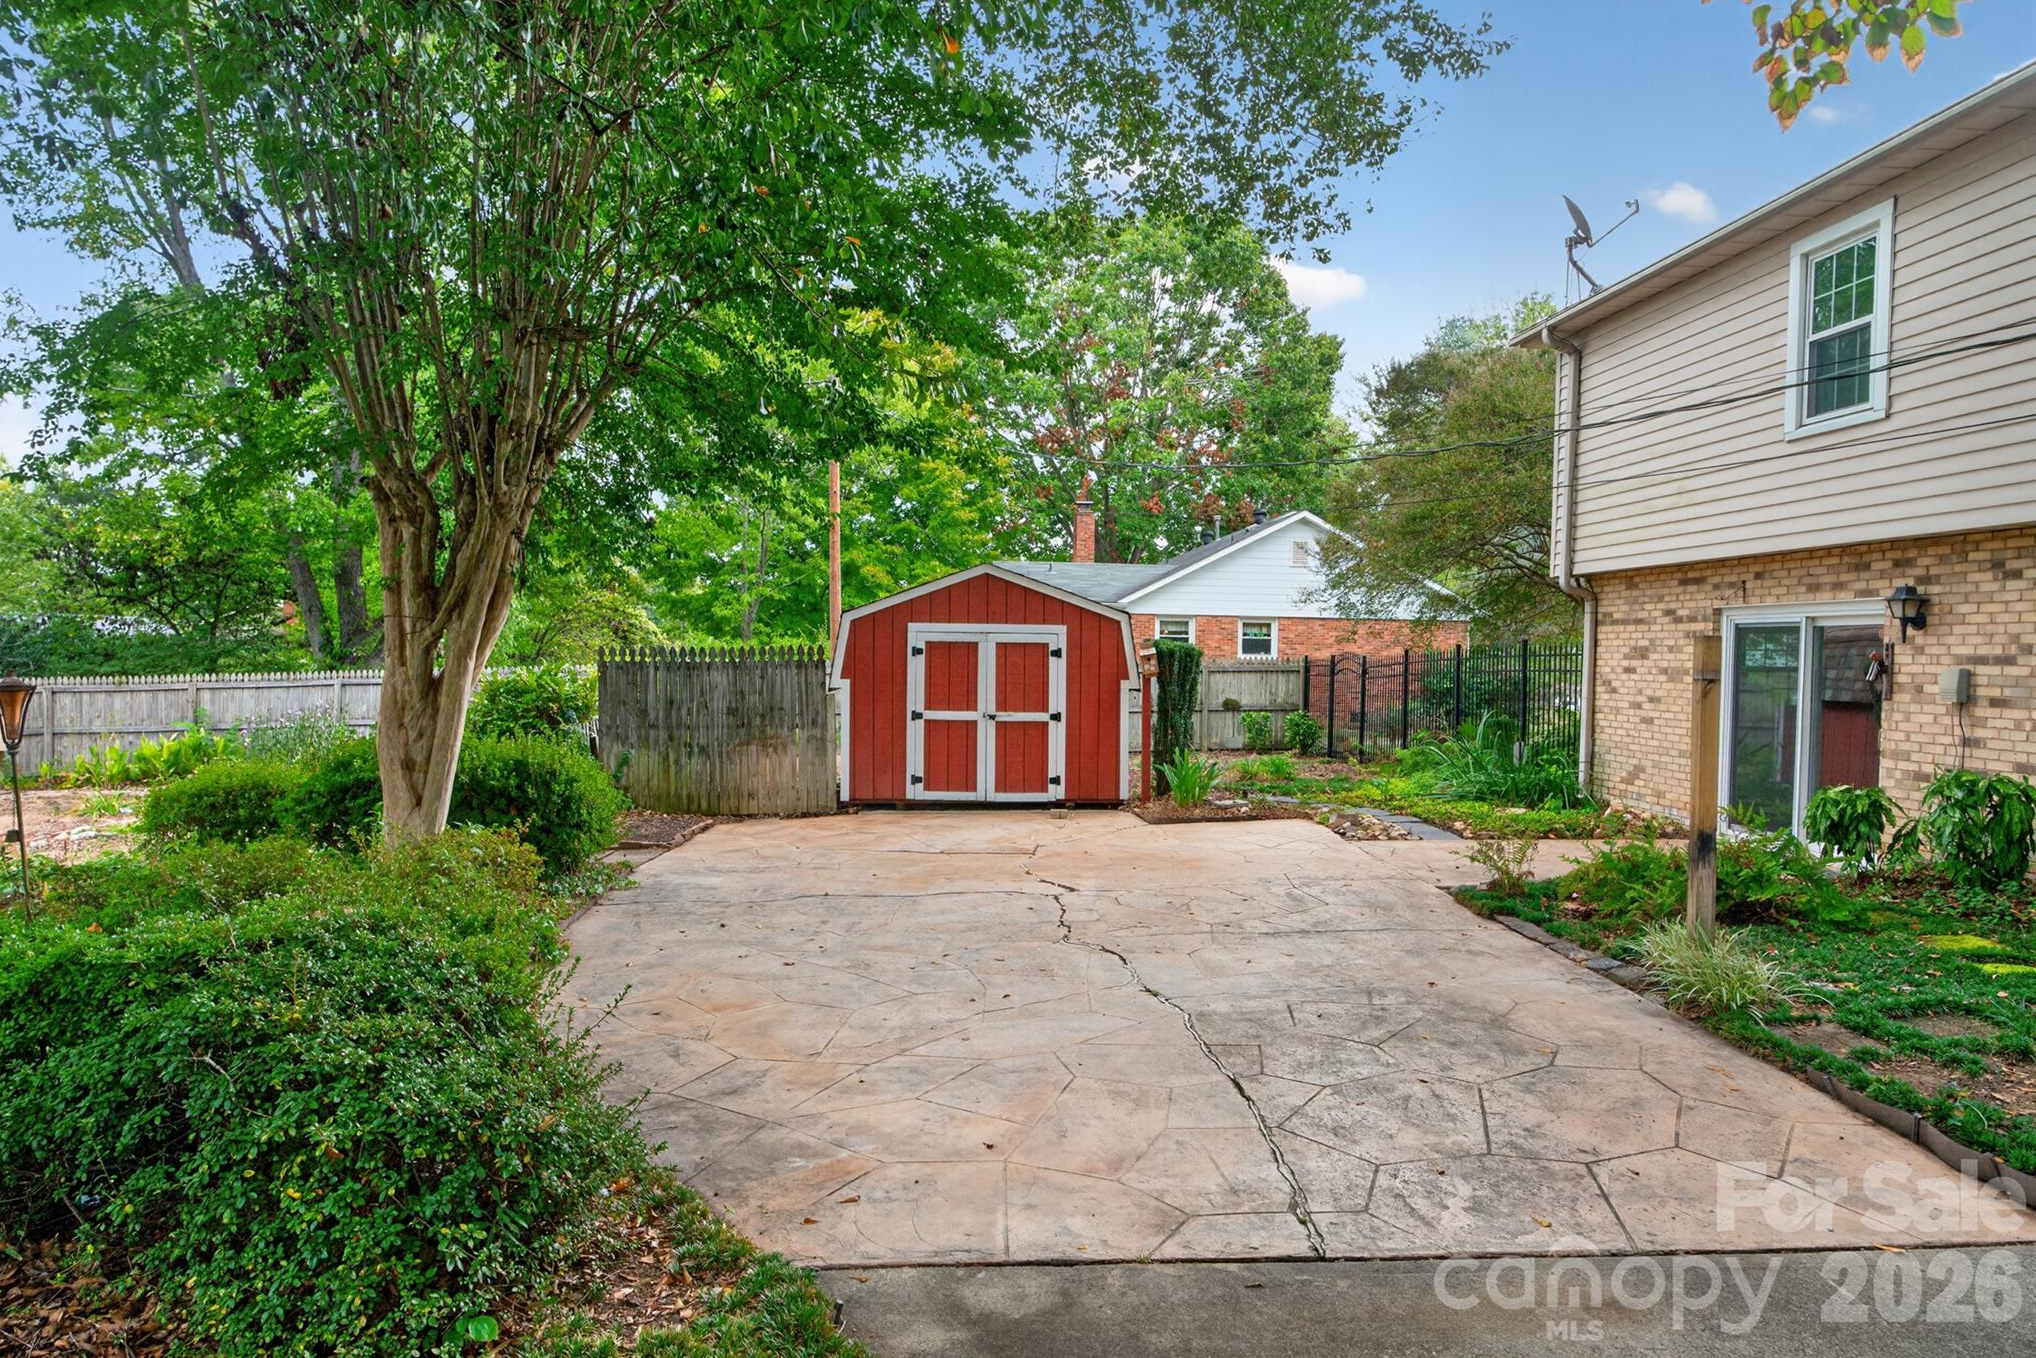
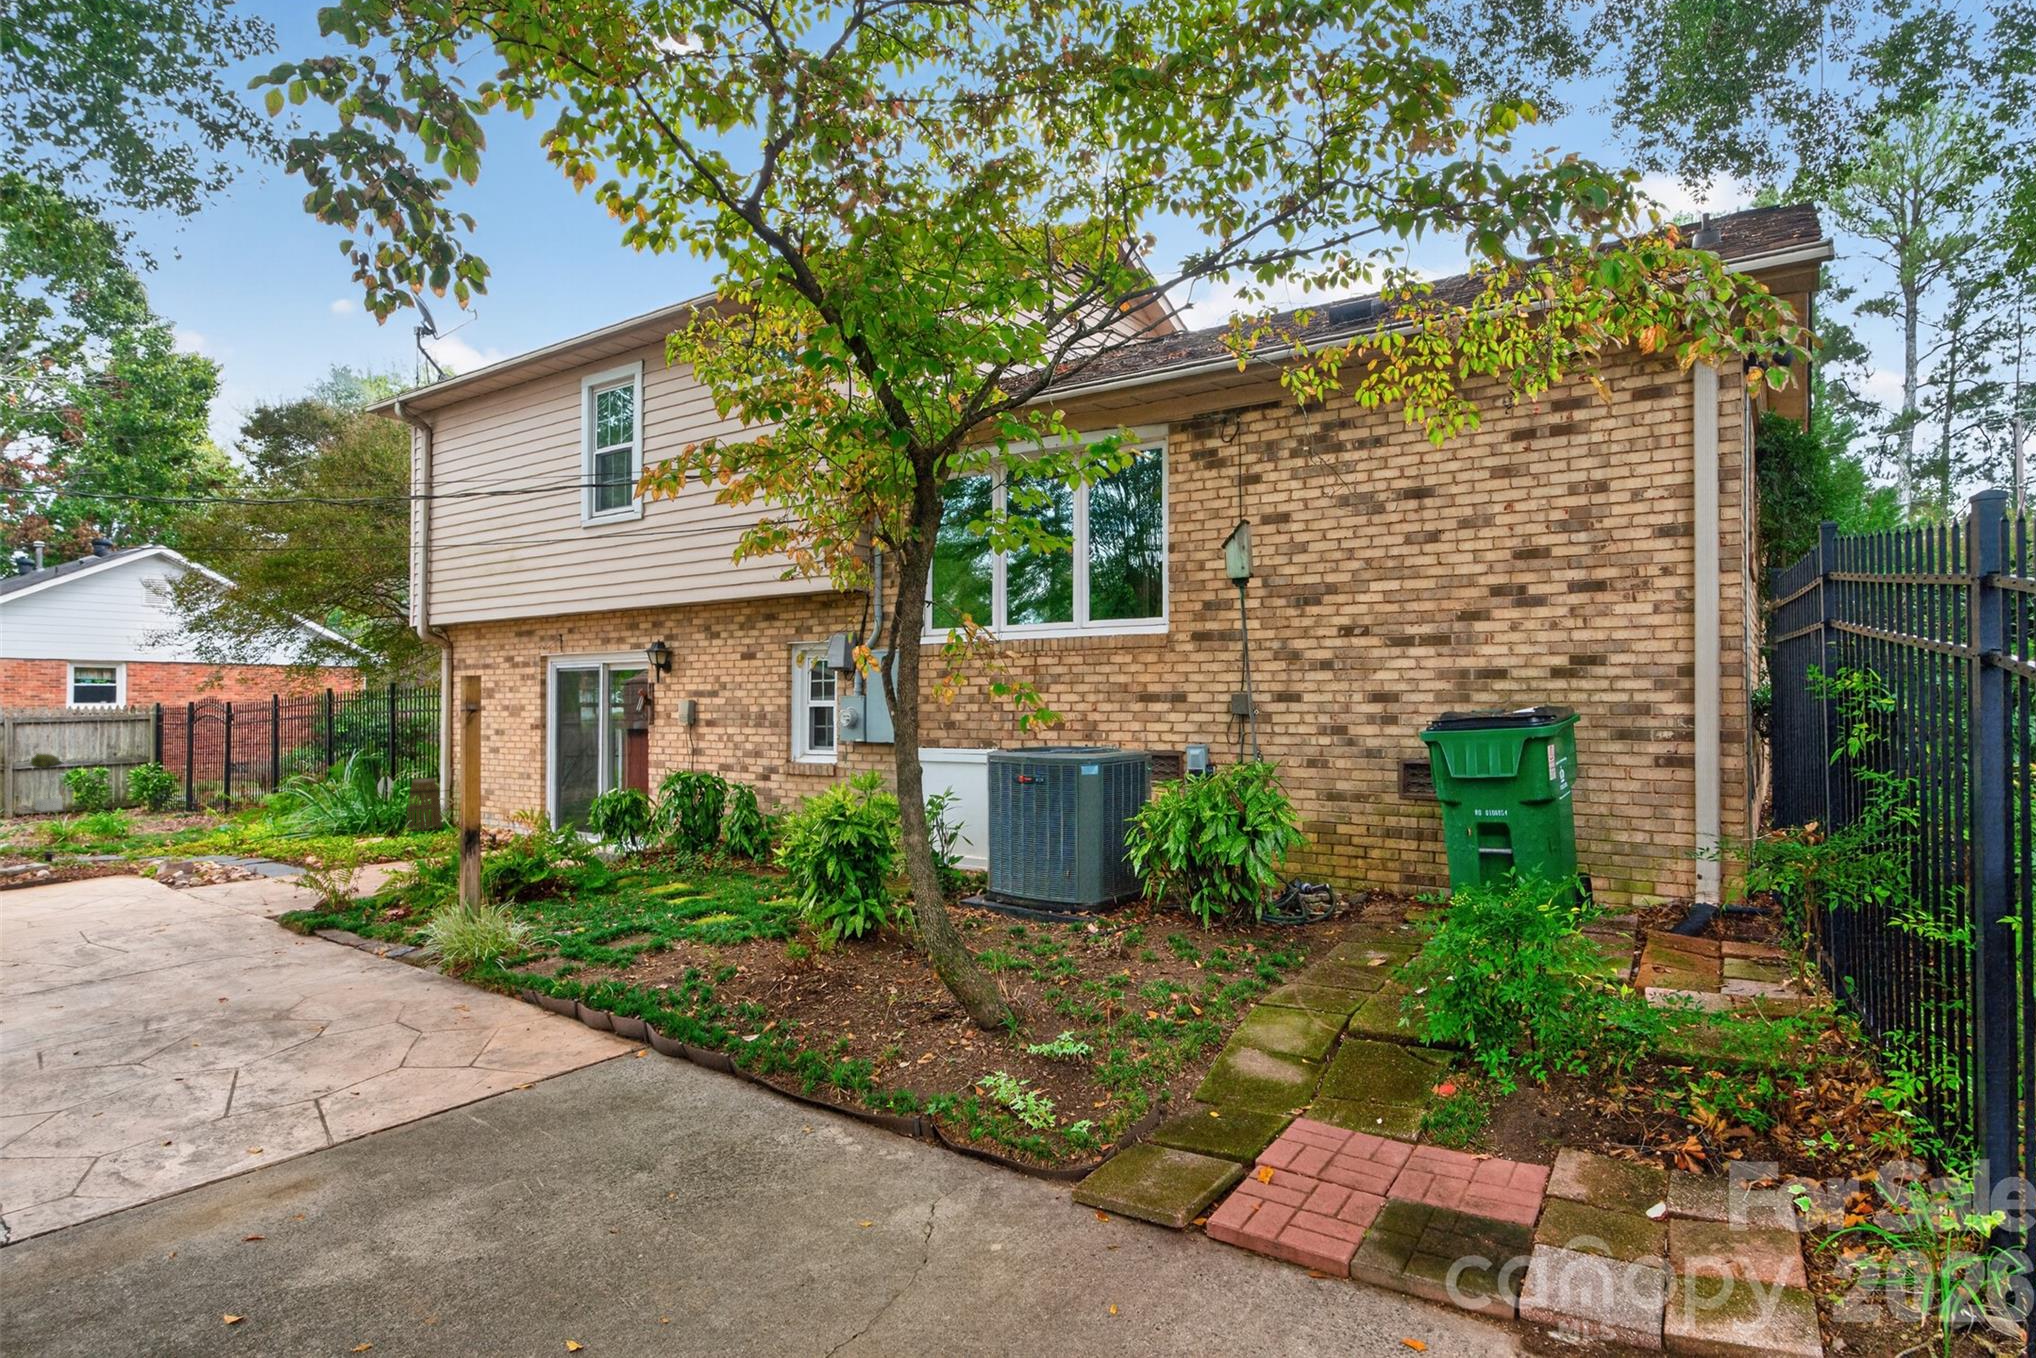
basket: none [1543,748,1582,808] -> present [406,778,442,830]

